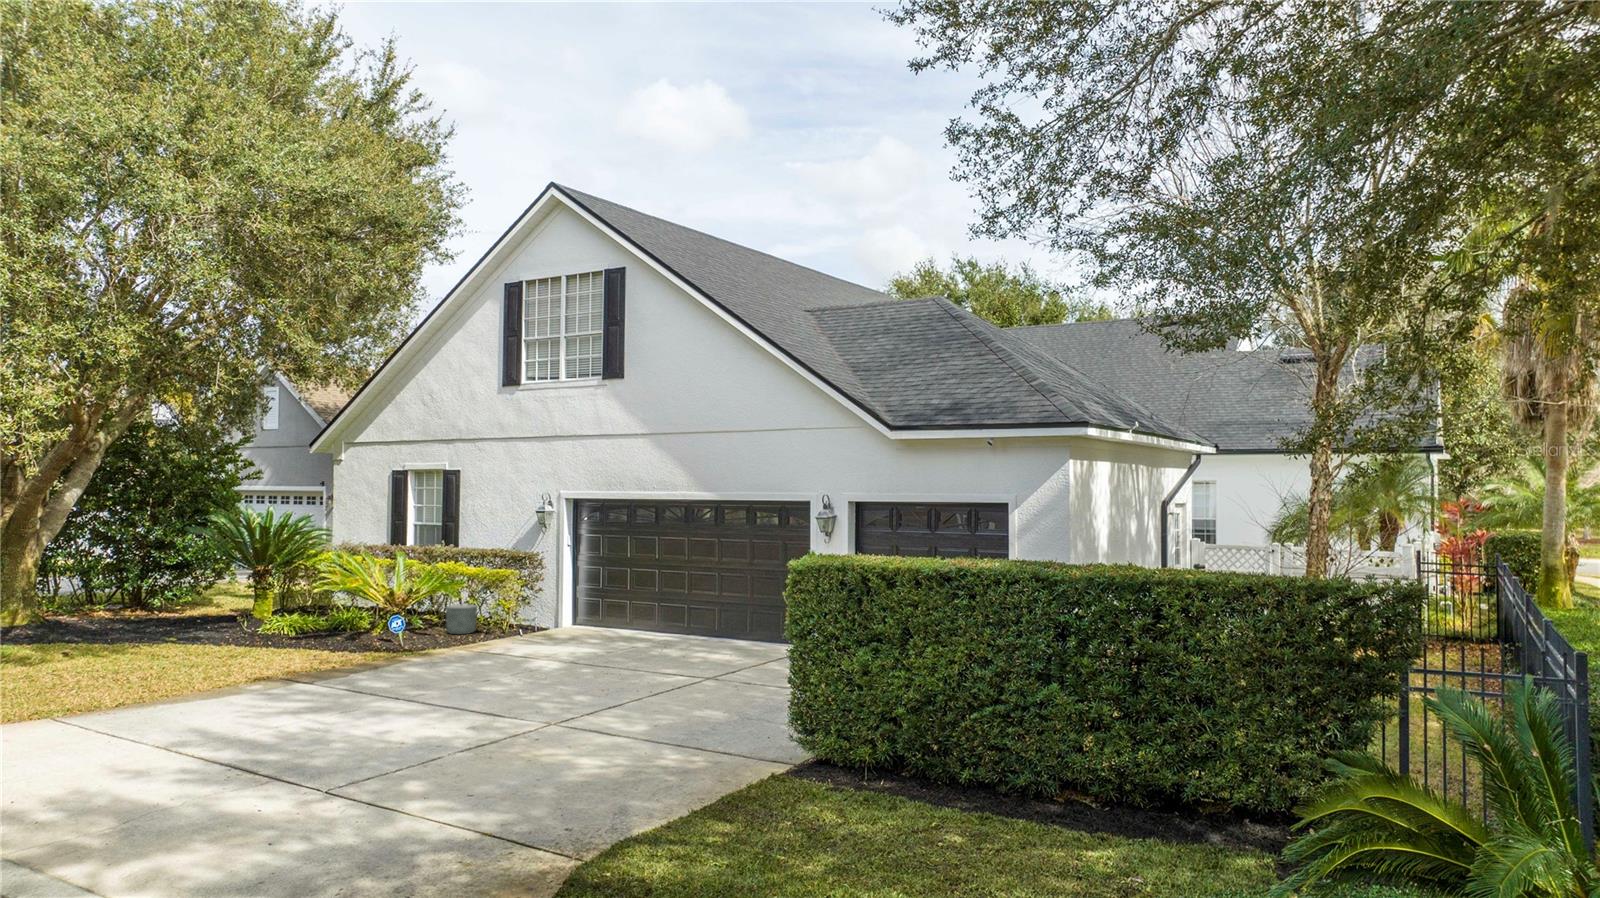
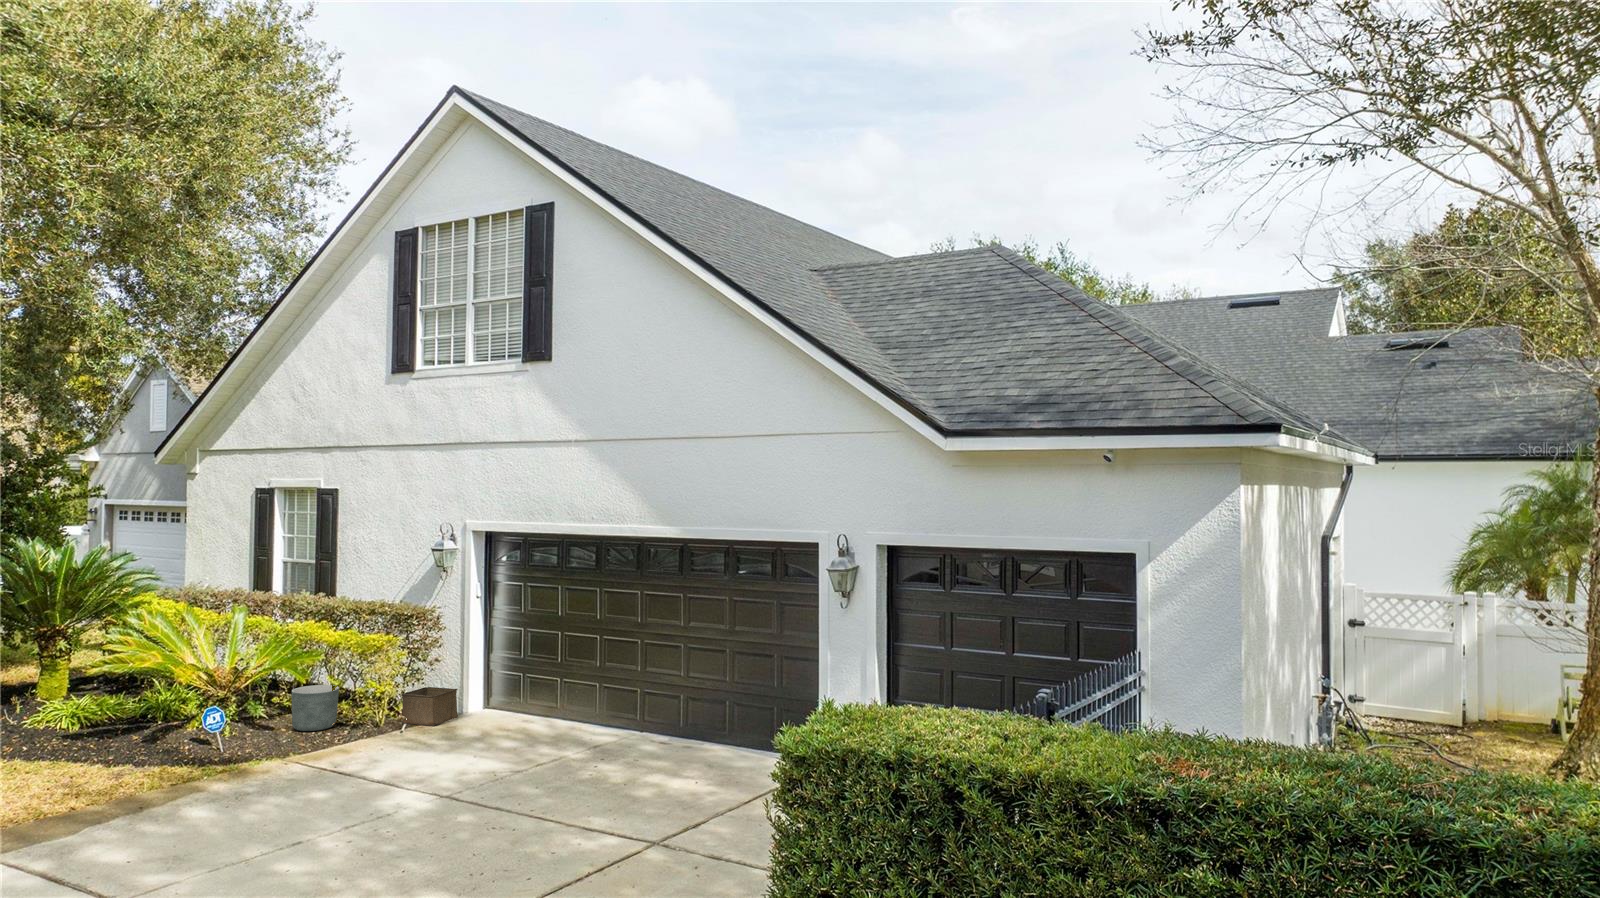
storage bin: none [520,608,557,632] -> present [402,687,458,726]

